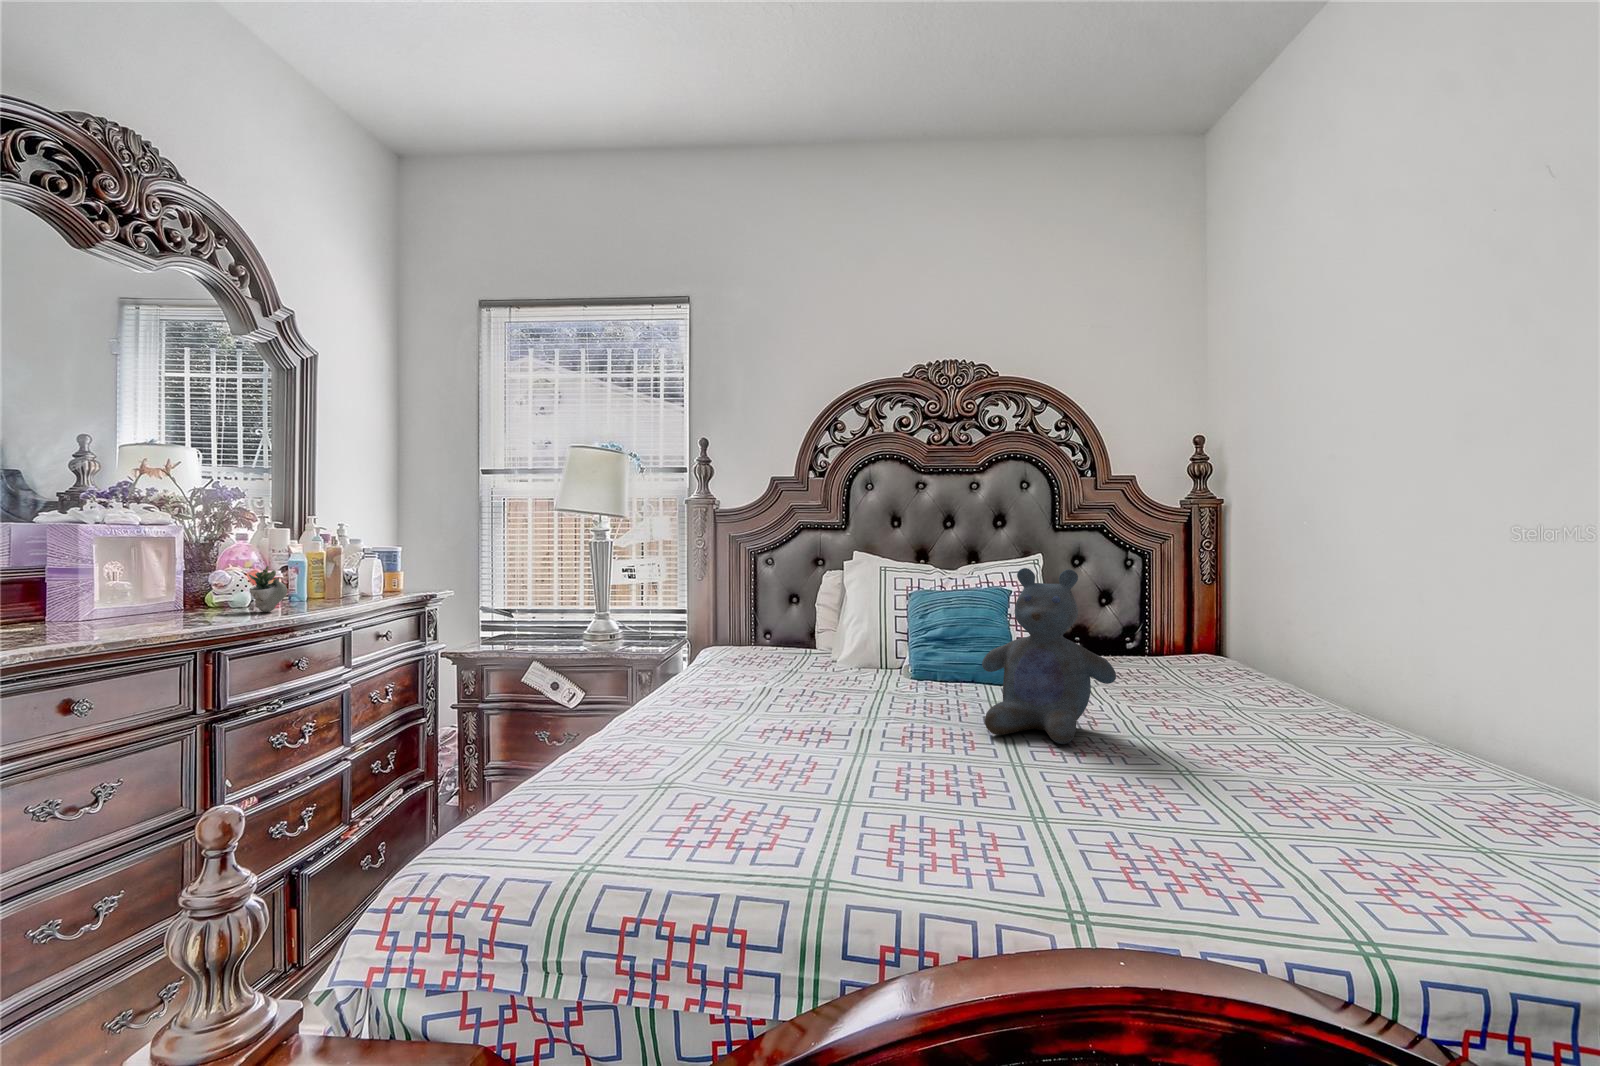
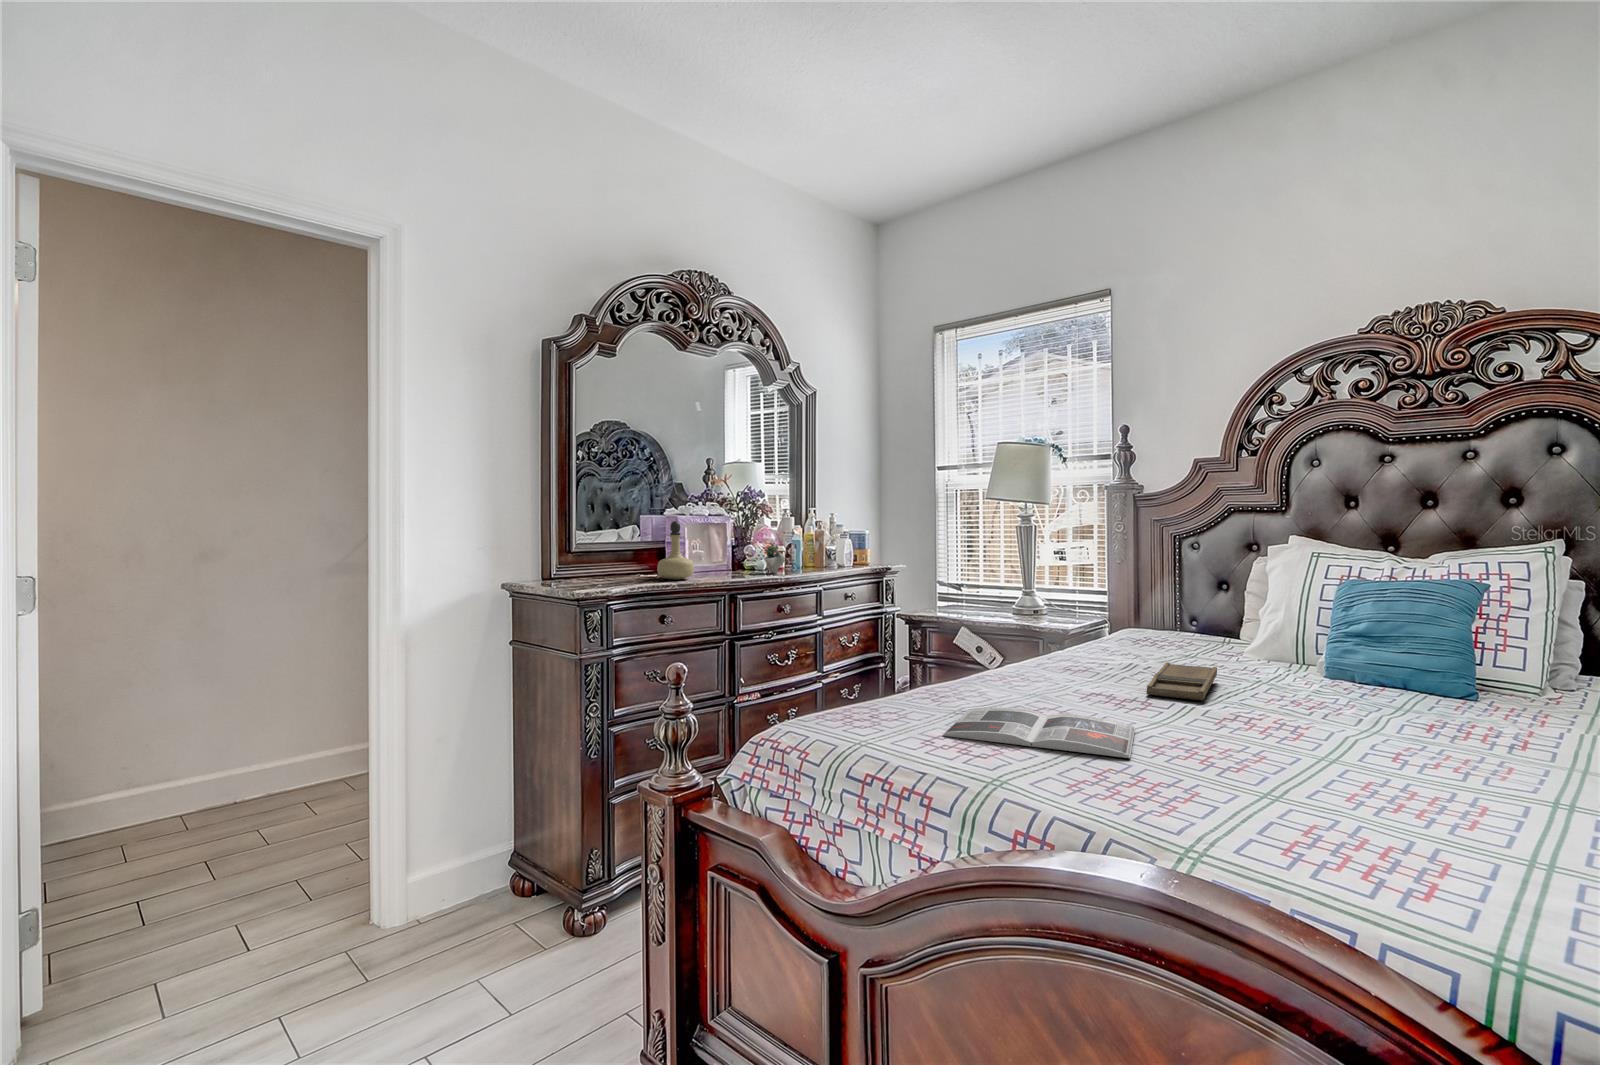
perfume bottle: none [48,536,130,635] -> present [657,521,694,580]
stuffed bear: present [982,568,1116,744] -> none [1328,547,1528,746]
tray: none [810,687,874,727] -> present [1146,662,1217,700]
magazine: none [677,767,901,832] -> present [943,708,1135,758]

